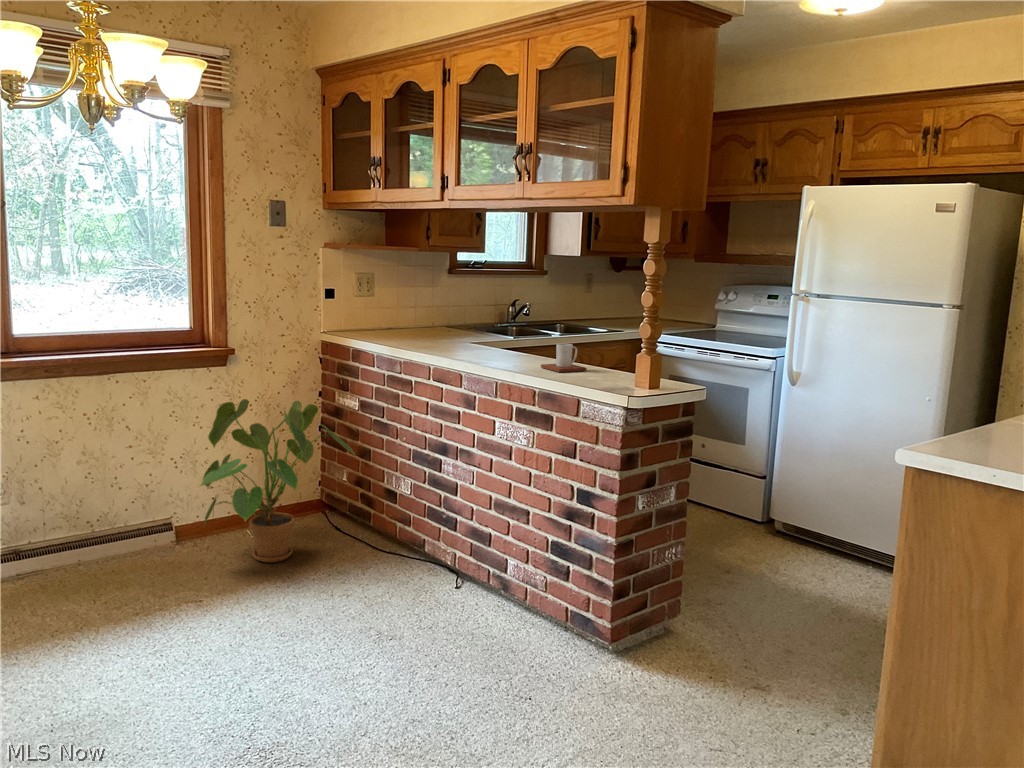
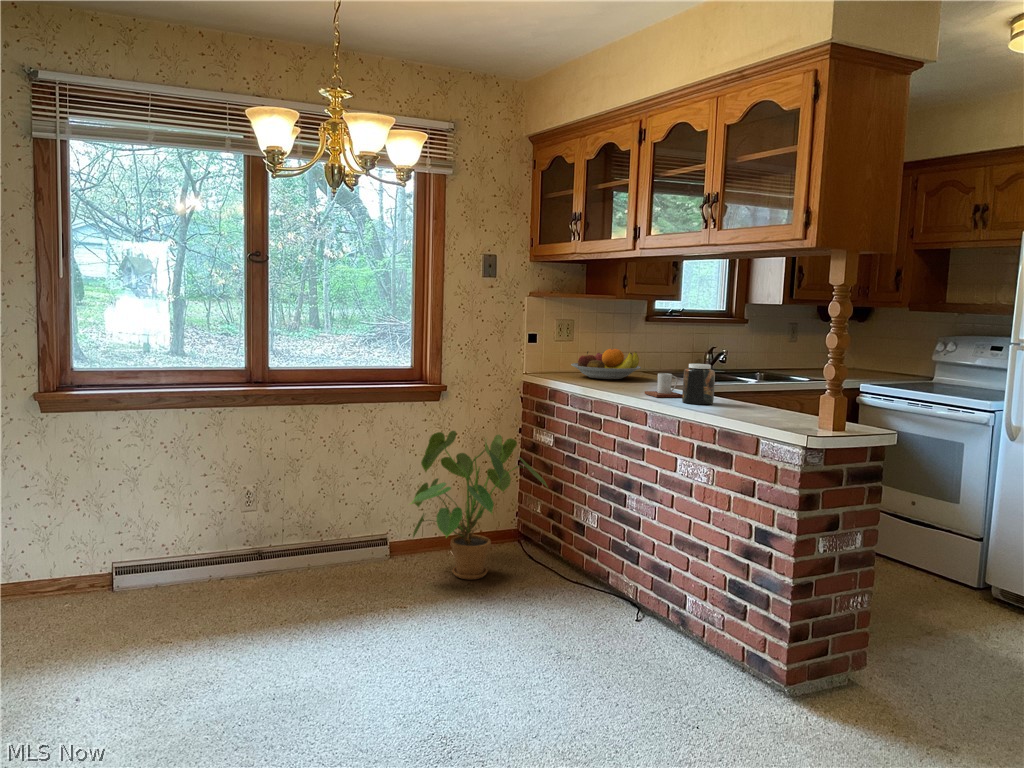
fruit bowl: none [374,304,449,337] -> present [571,349,641,379]
jar: none [498,322,530,365] -> present [682,364,715,404]
mug: present [541,344,587,372] -> present [645,373,682,397]

